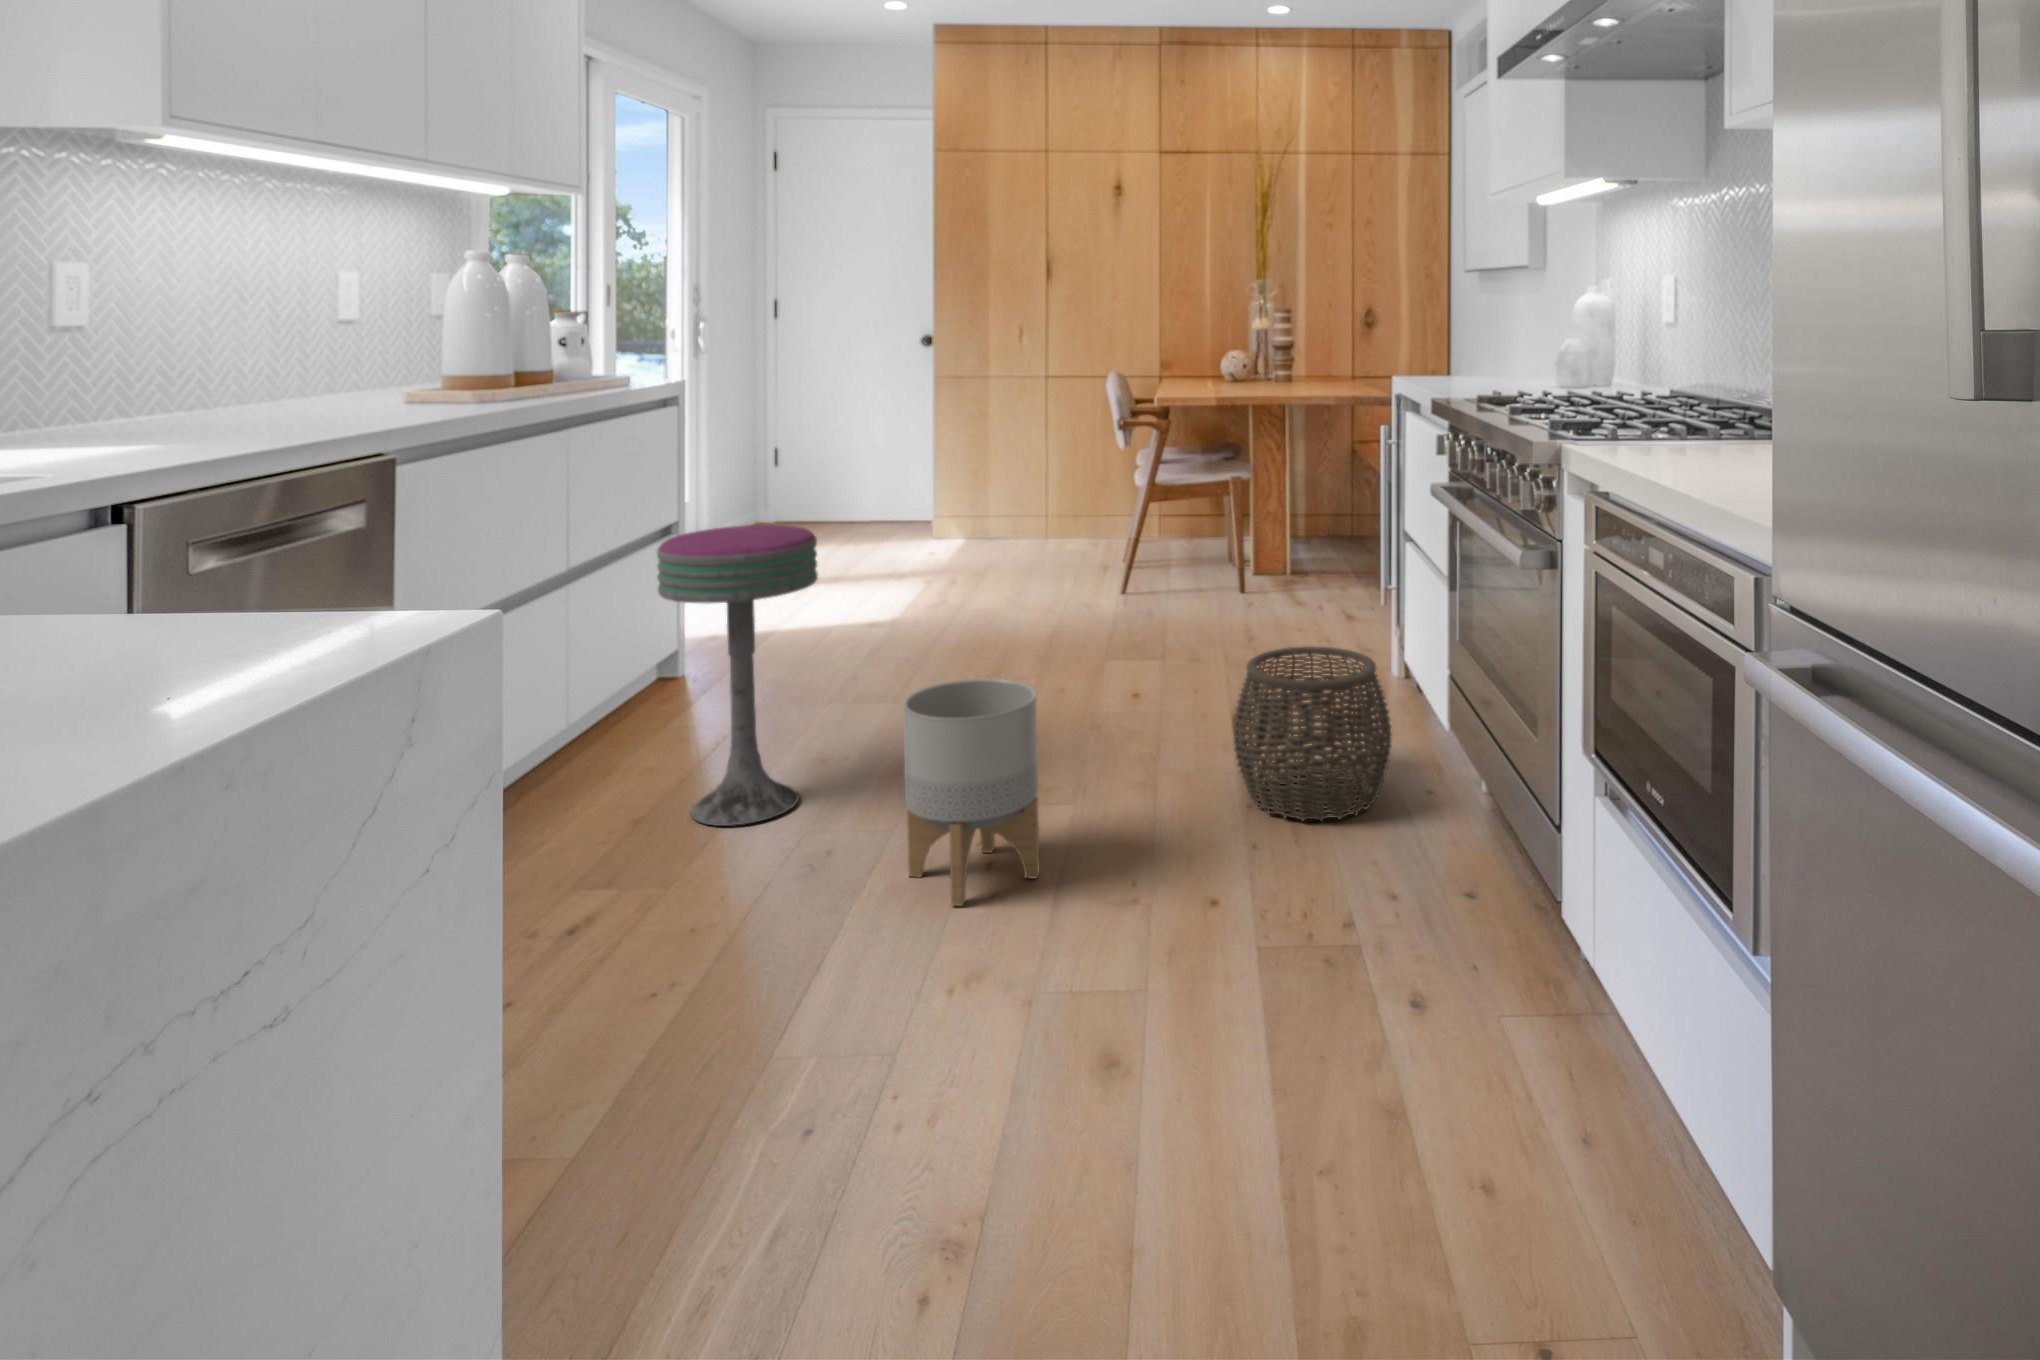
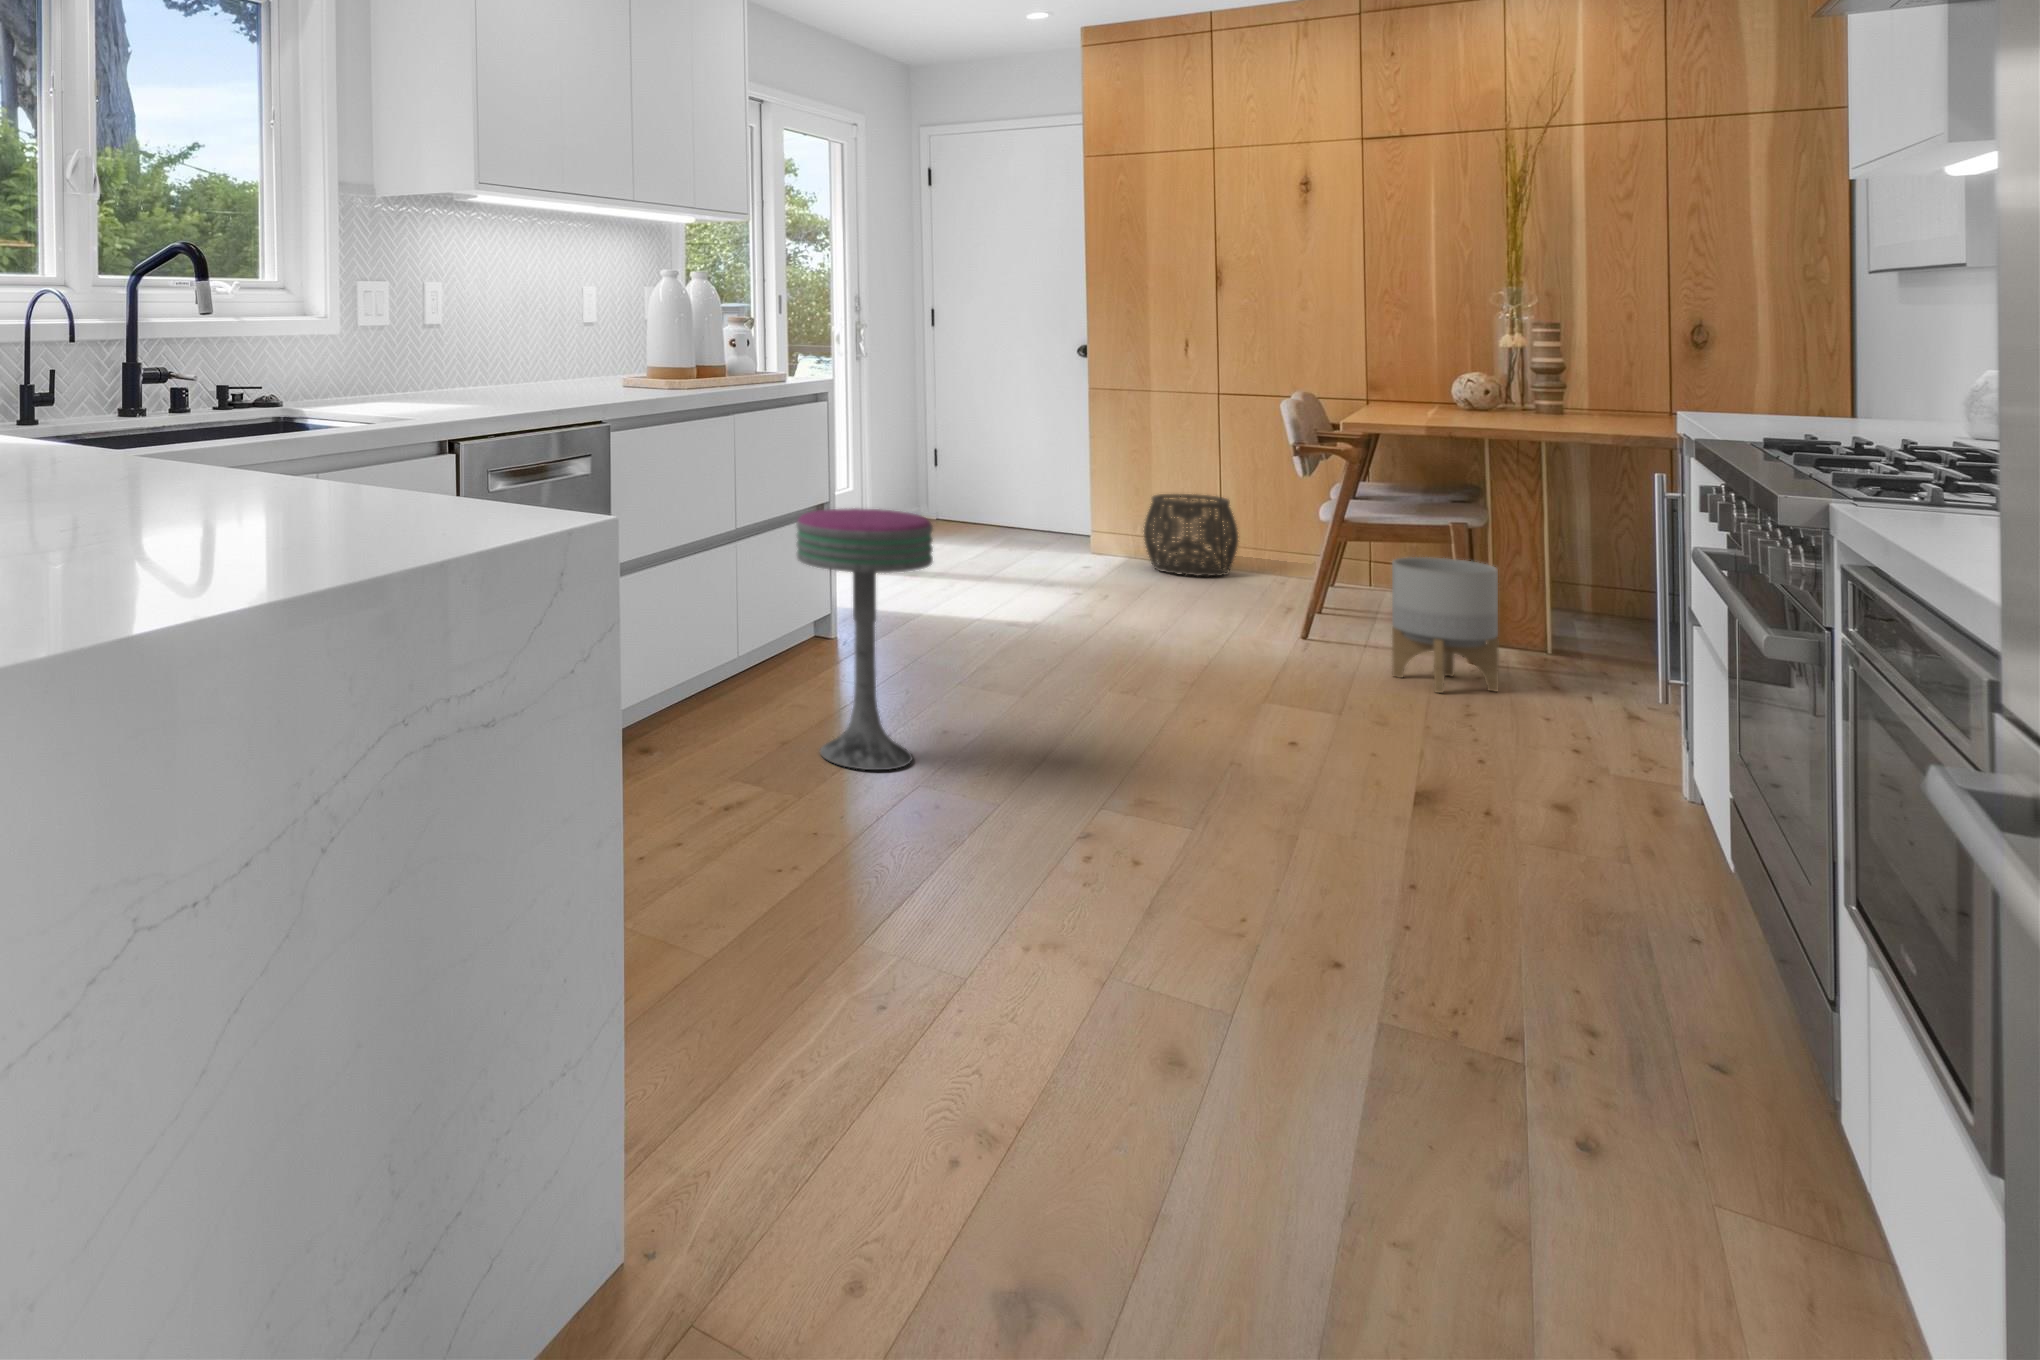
woven basket: present [1233,647,1392,821] -> present [1144,494,1238,576]
planter: present [903,679,1040,906] -> present [1392,557,1499,693]

